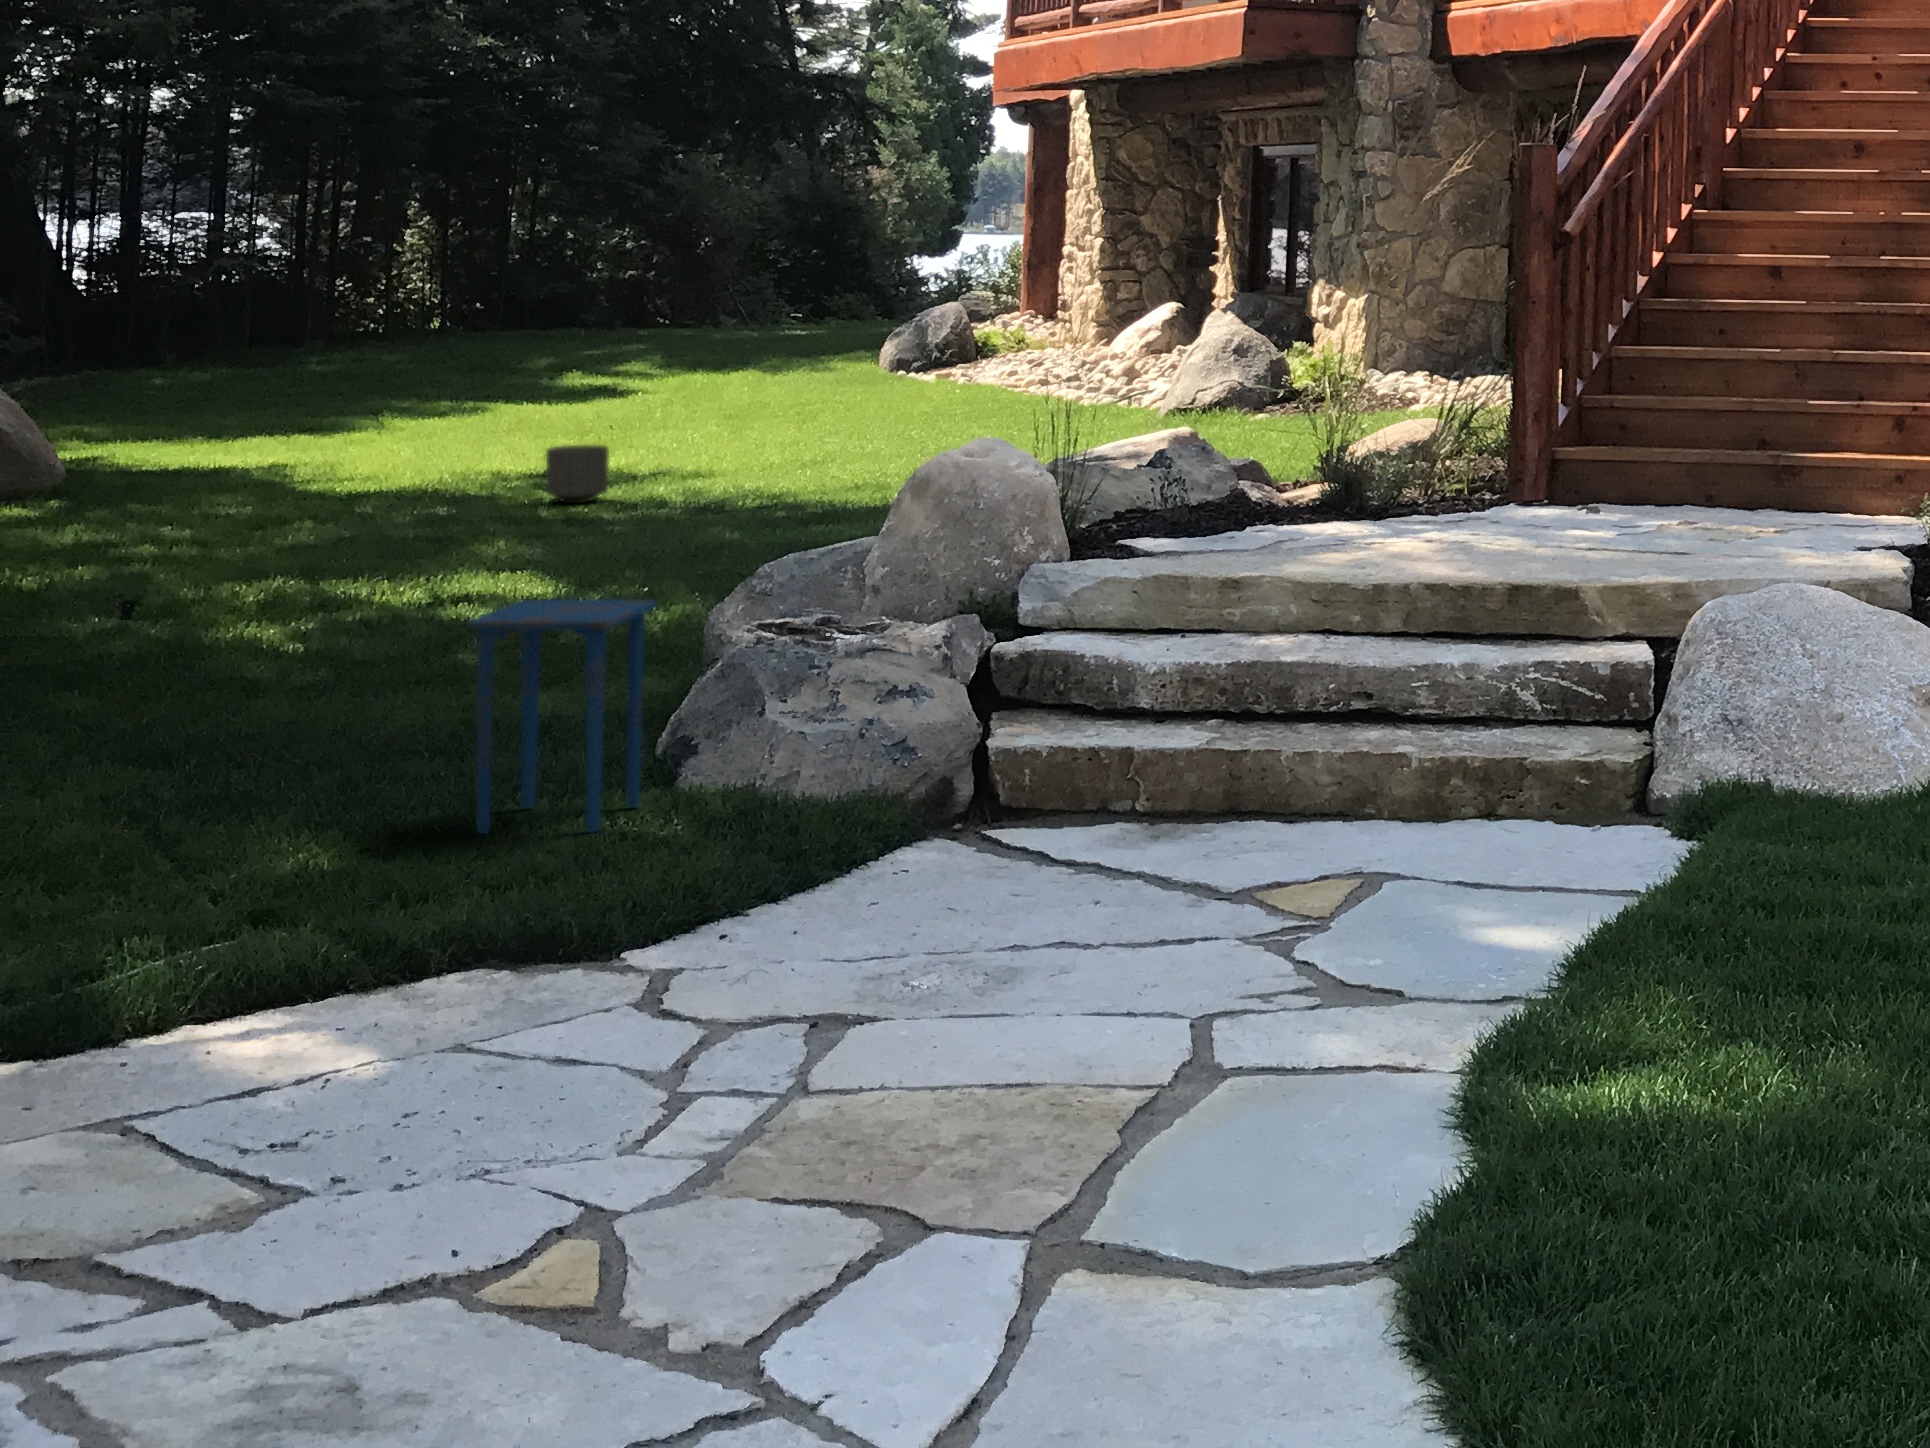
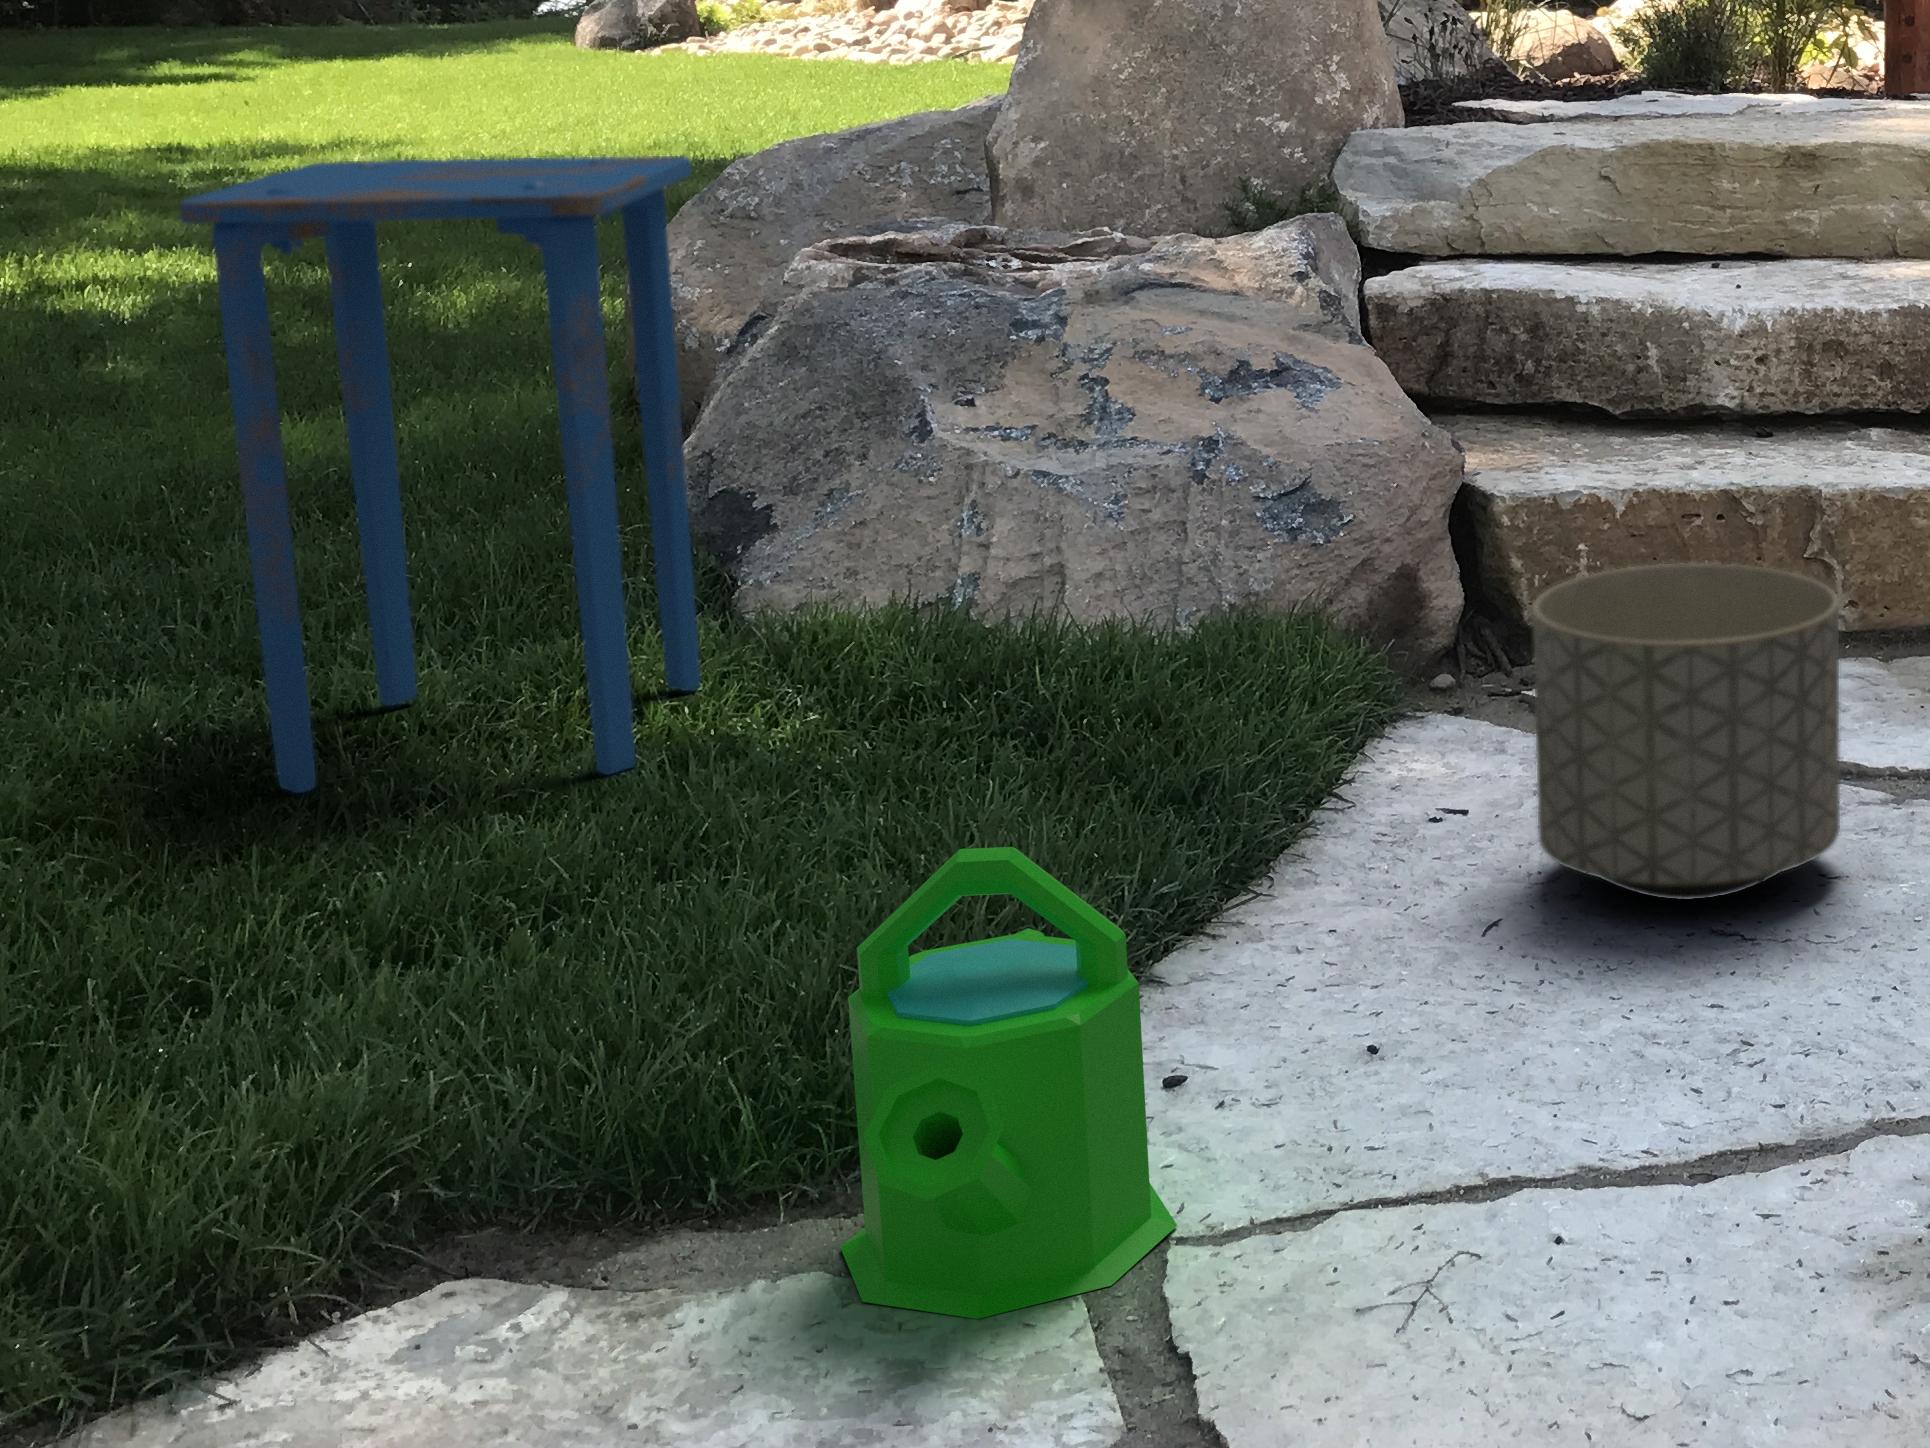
planter: present [546,445,609,503] -> present [1533,563,1840,900]
watering can: none [589,833,692,966] -> present [840,847,1177,1319]

